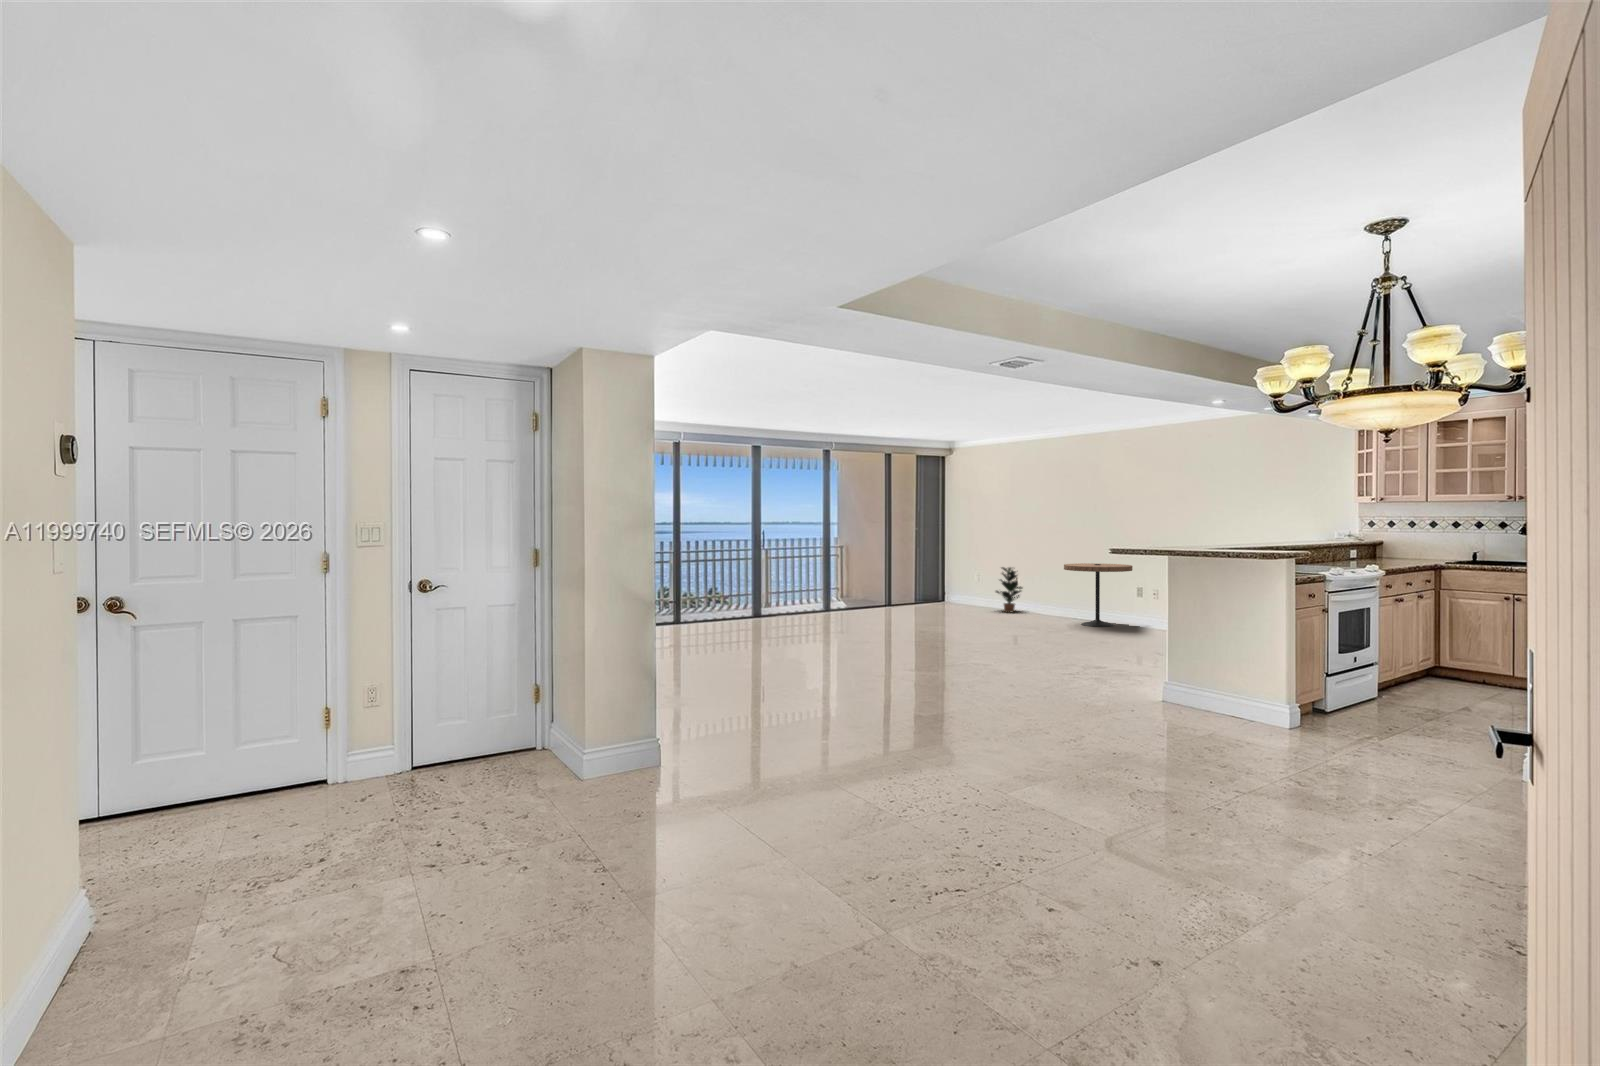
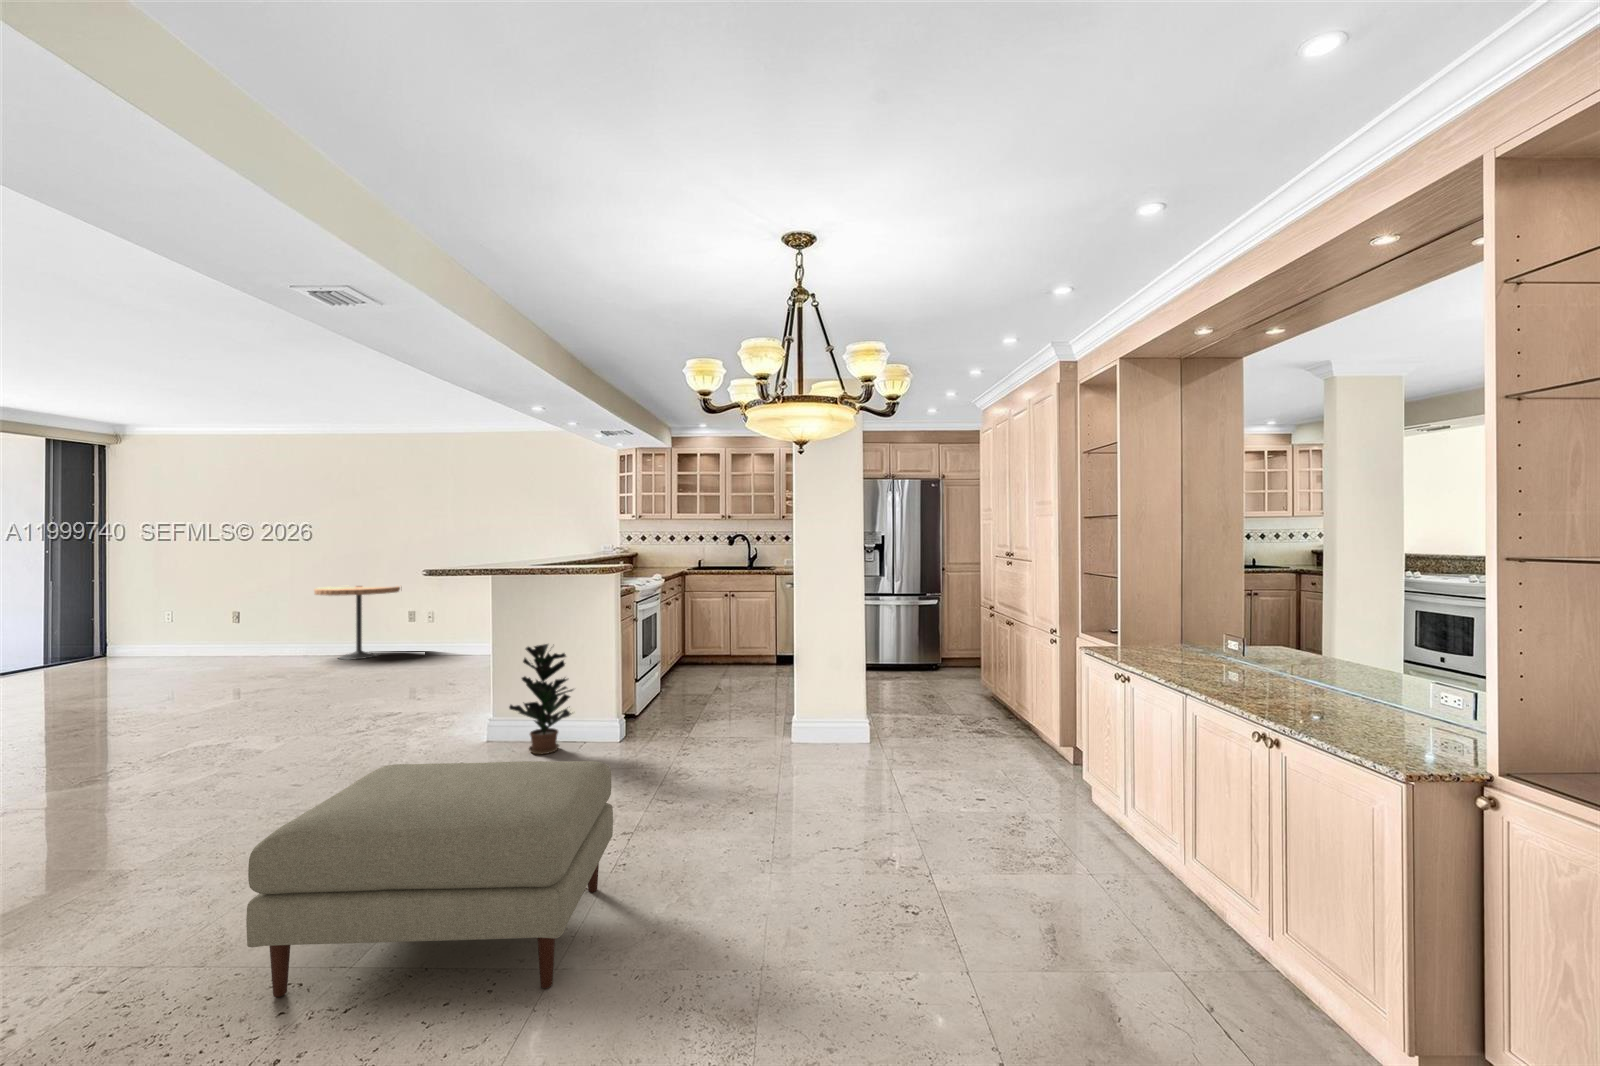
potted plant: present [996,567,1022,612] -> present [509,644,573,754]
ottoman: none [942,685,1190,849] -> present [246,761,613,997]

